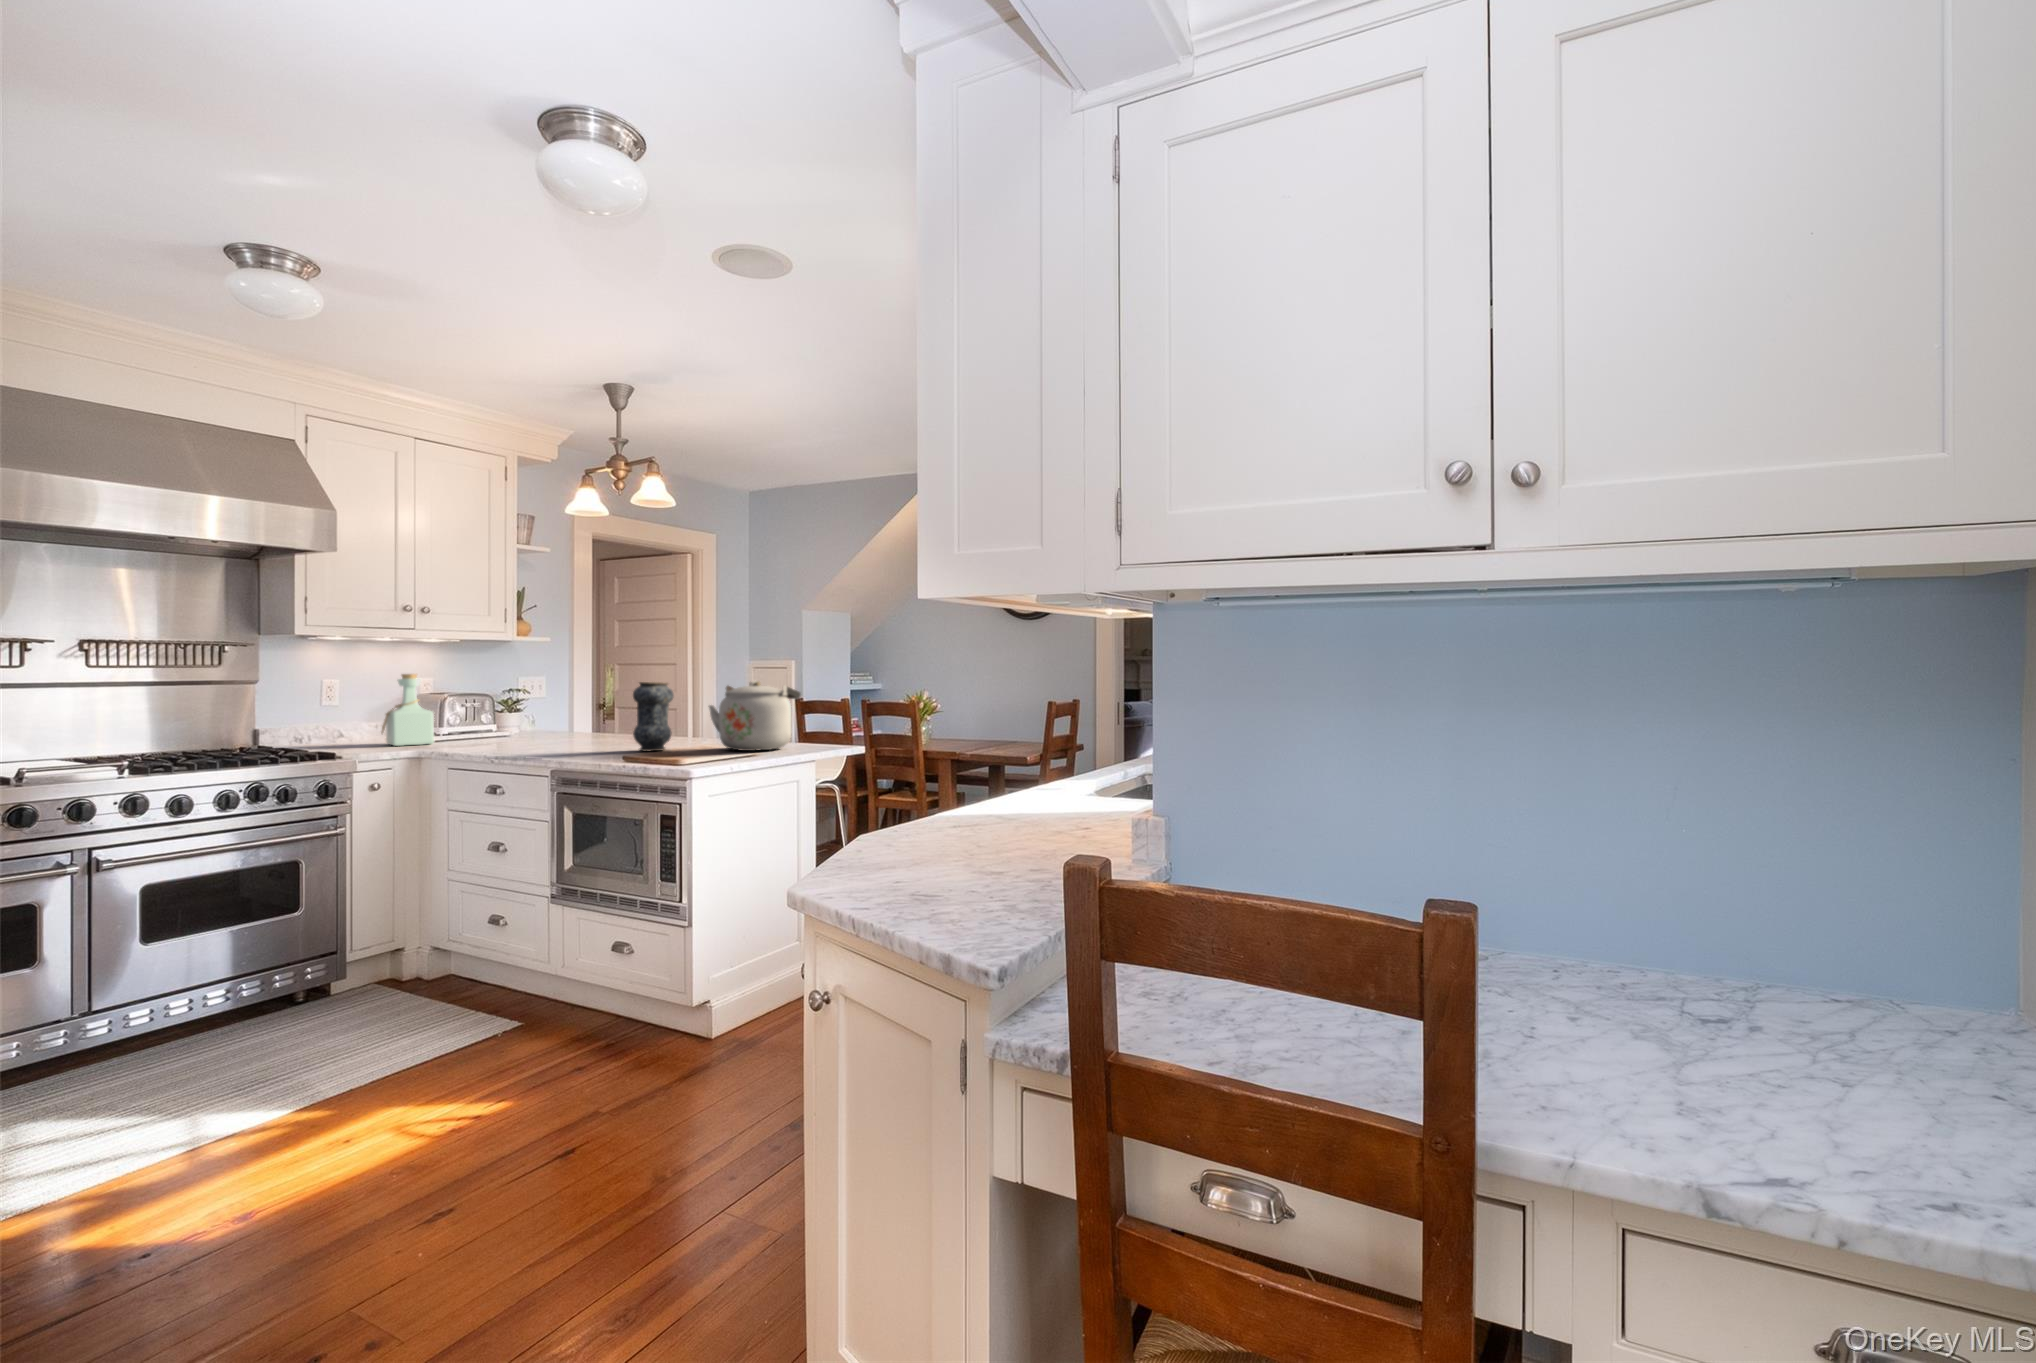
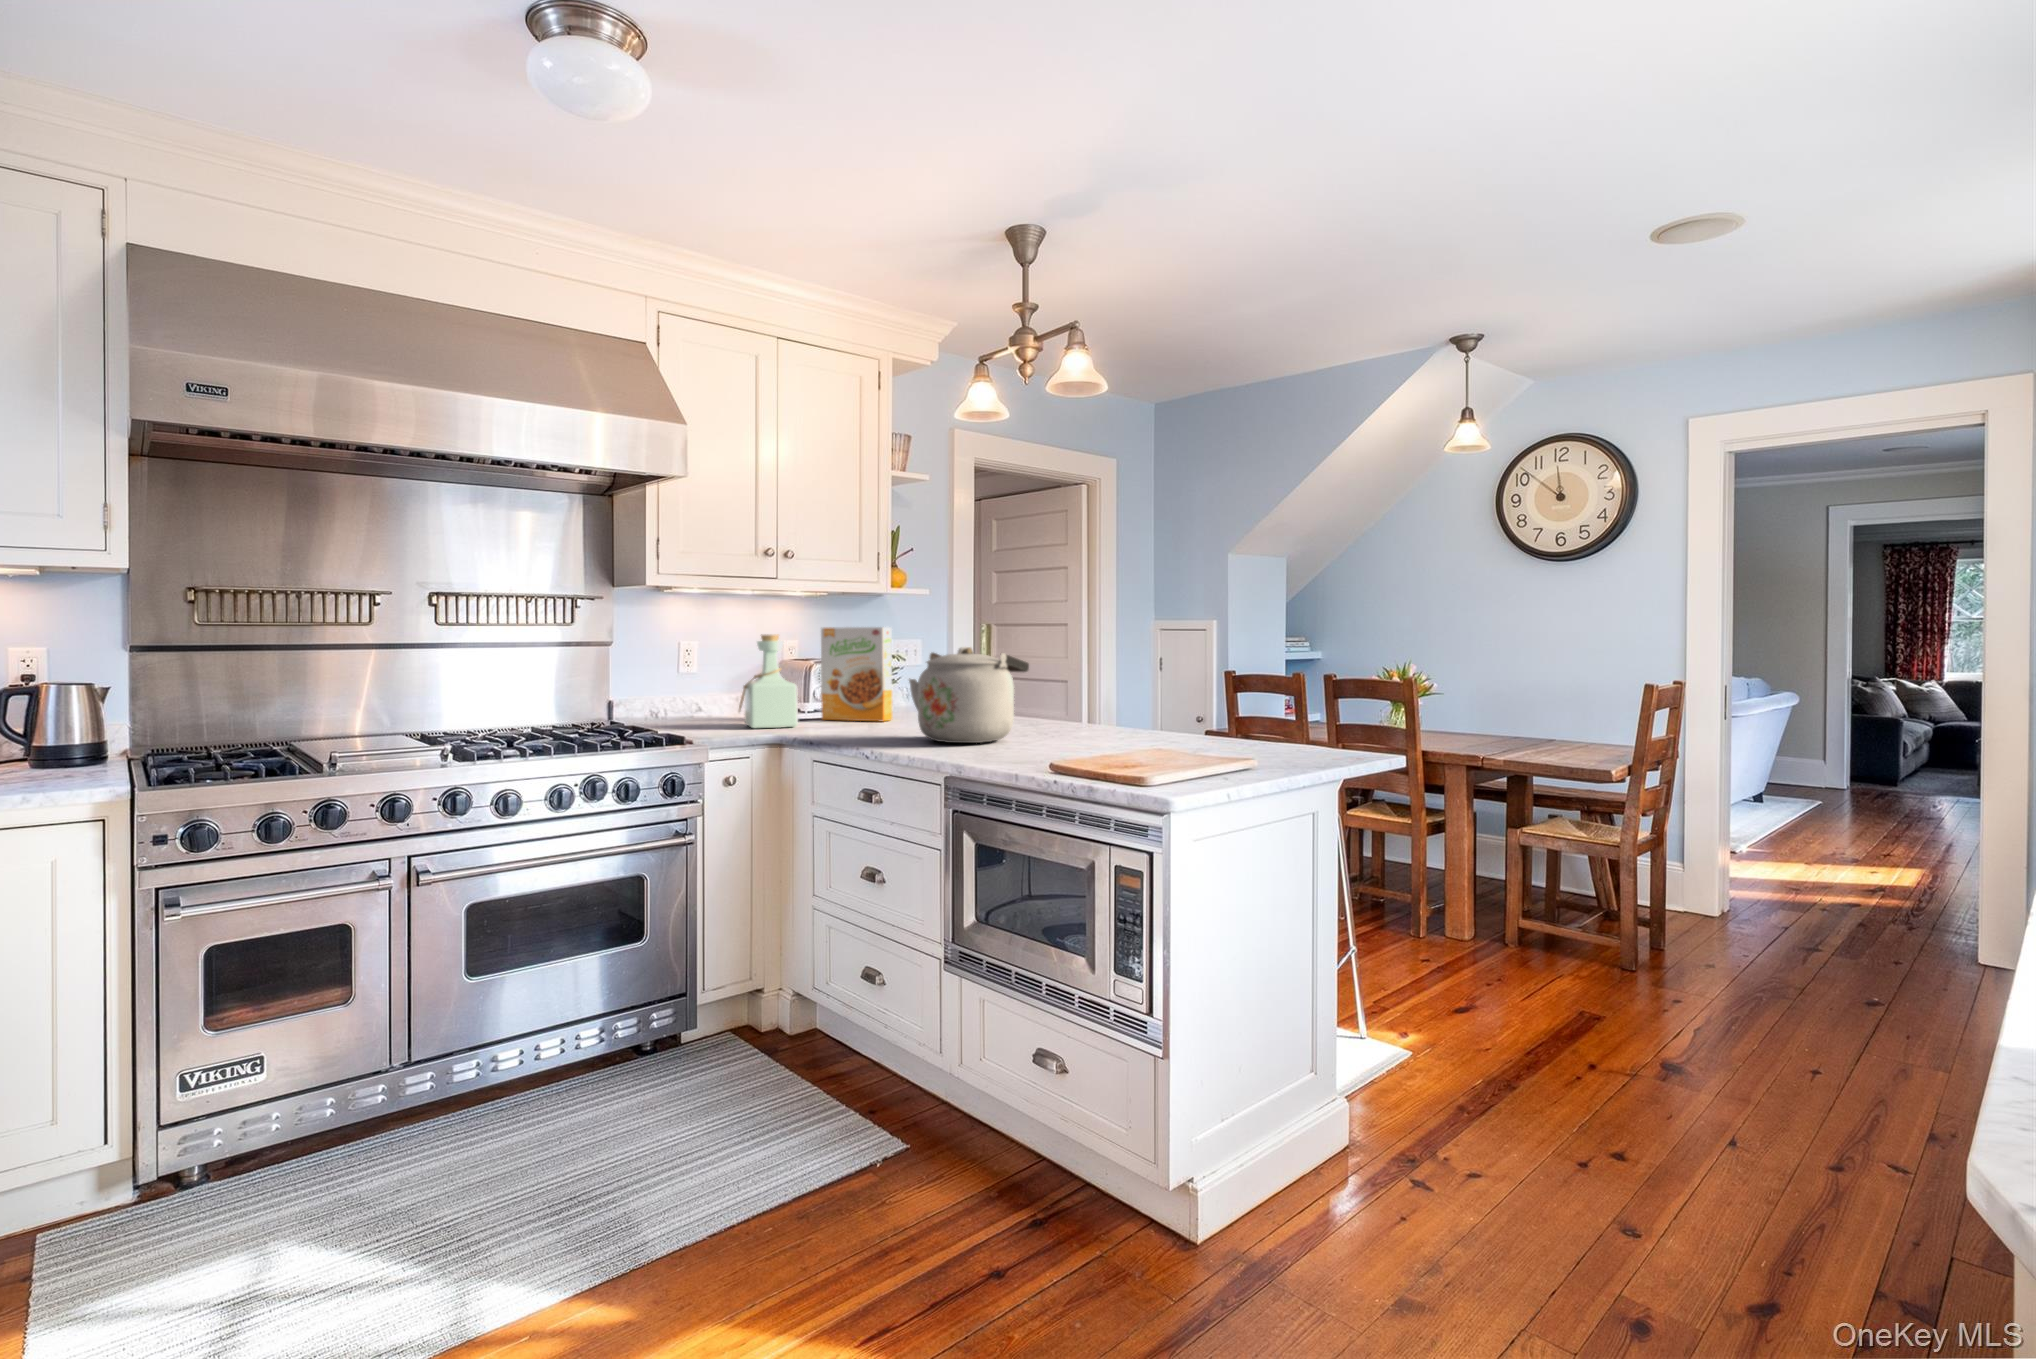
cereal box: none [454,668,516,739] -> present [821,627,892,721]
kettle: present [708,681,801,751] -> present [909,647,1029,743]
vase: present [633,682,674,751] -> none [1056,649,1114,754]

